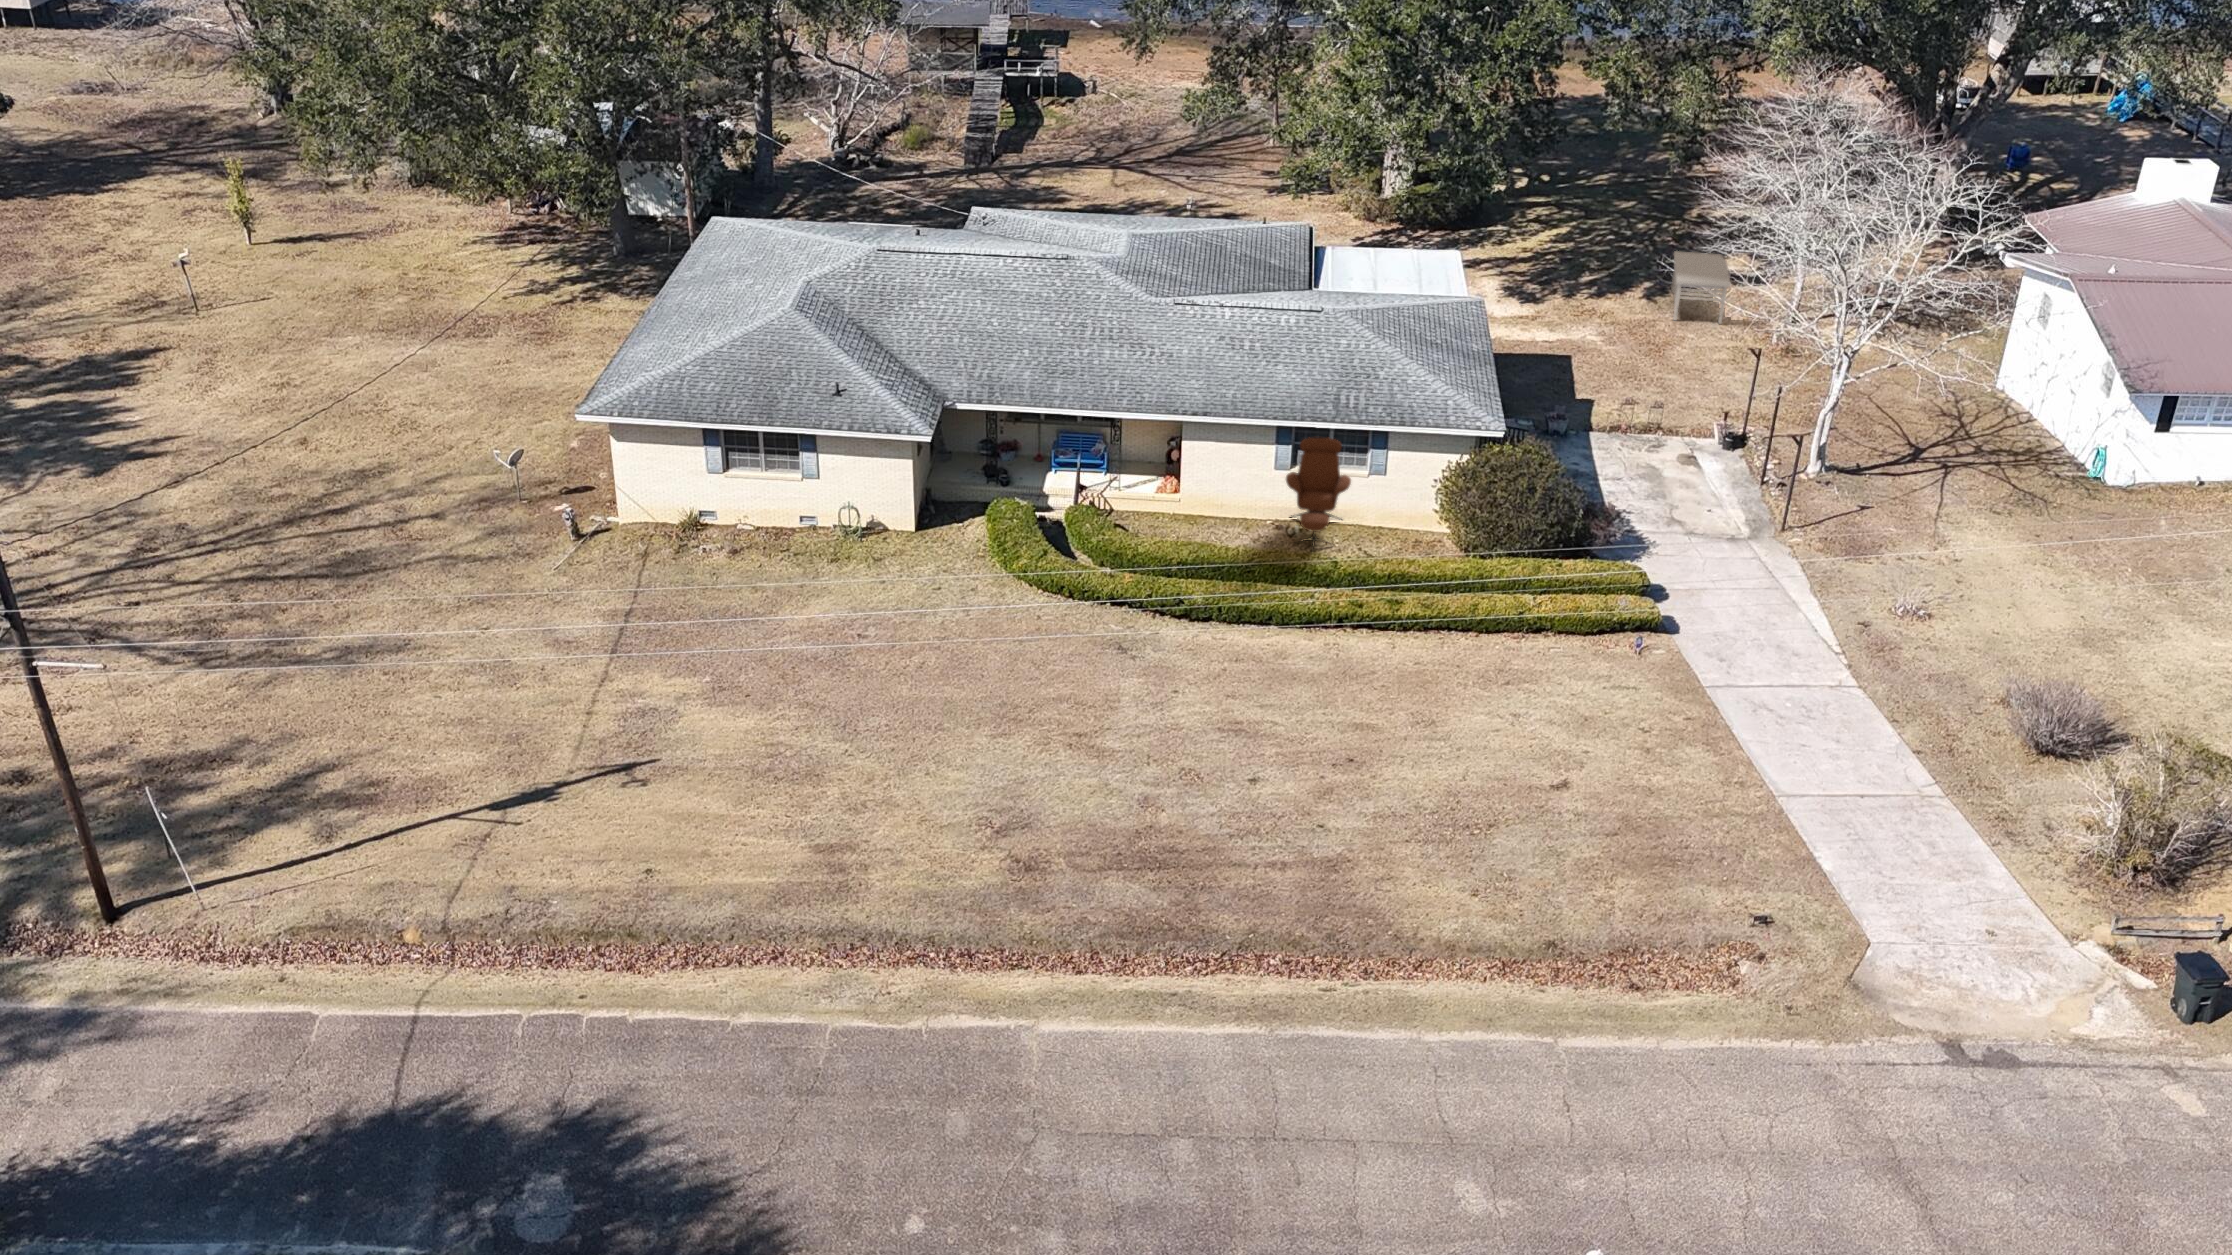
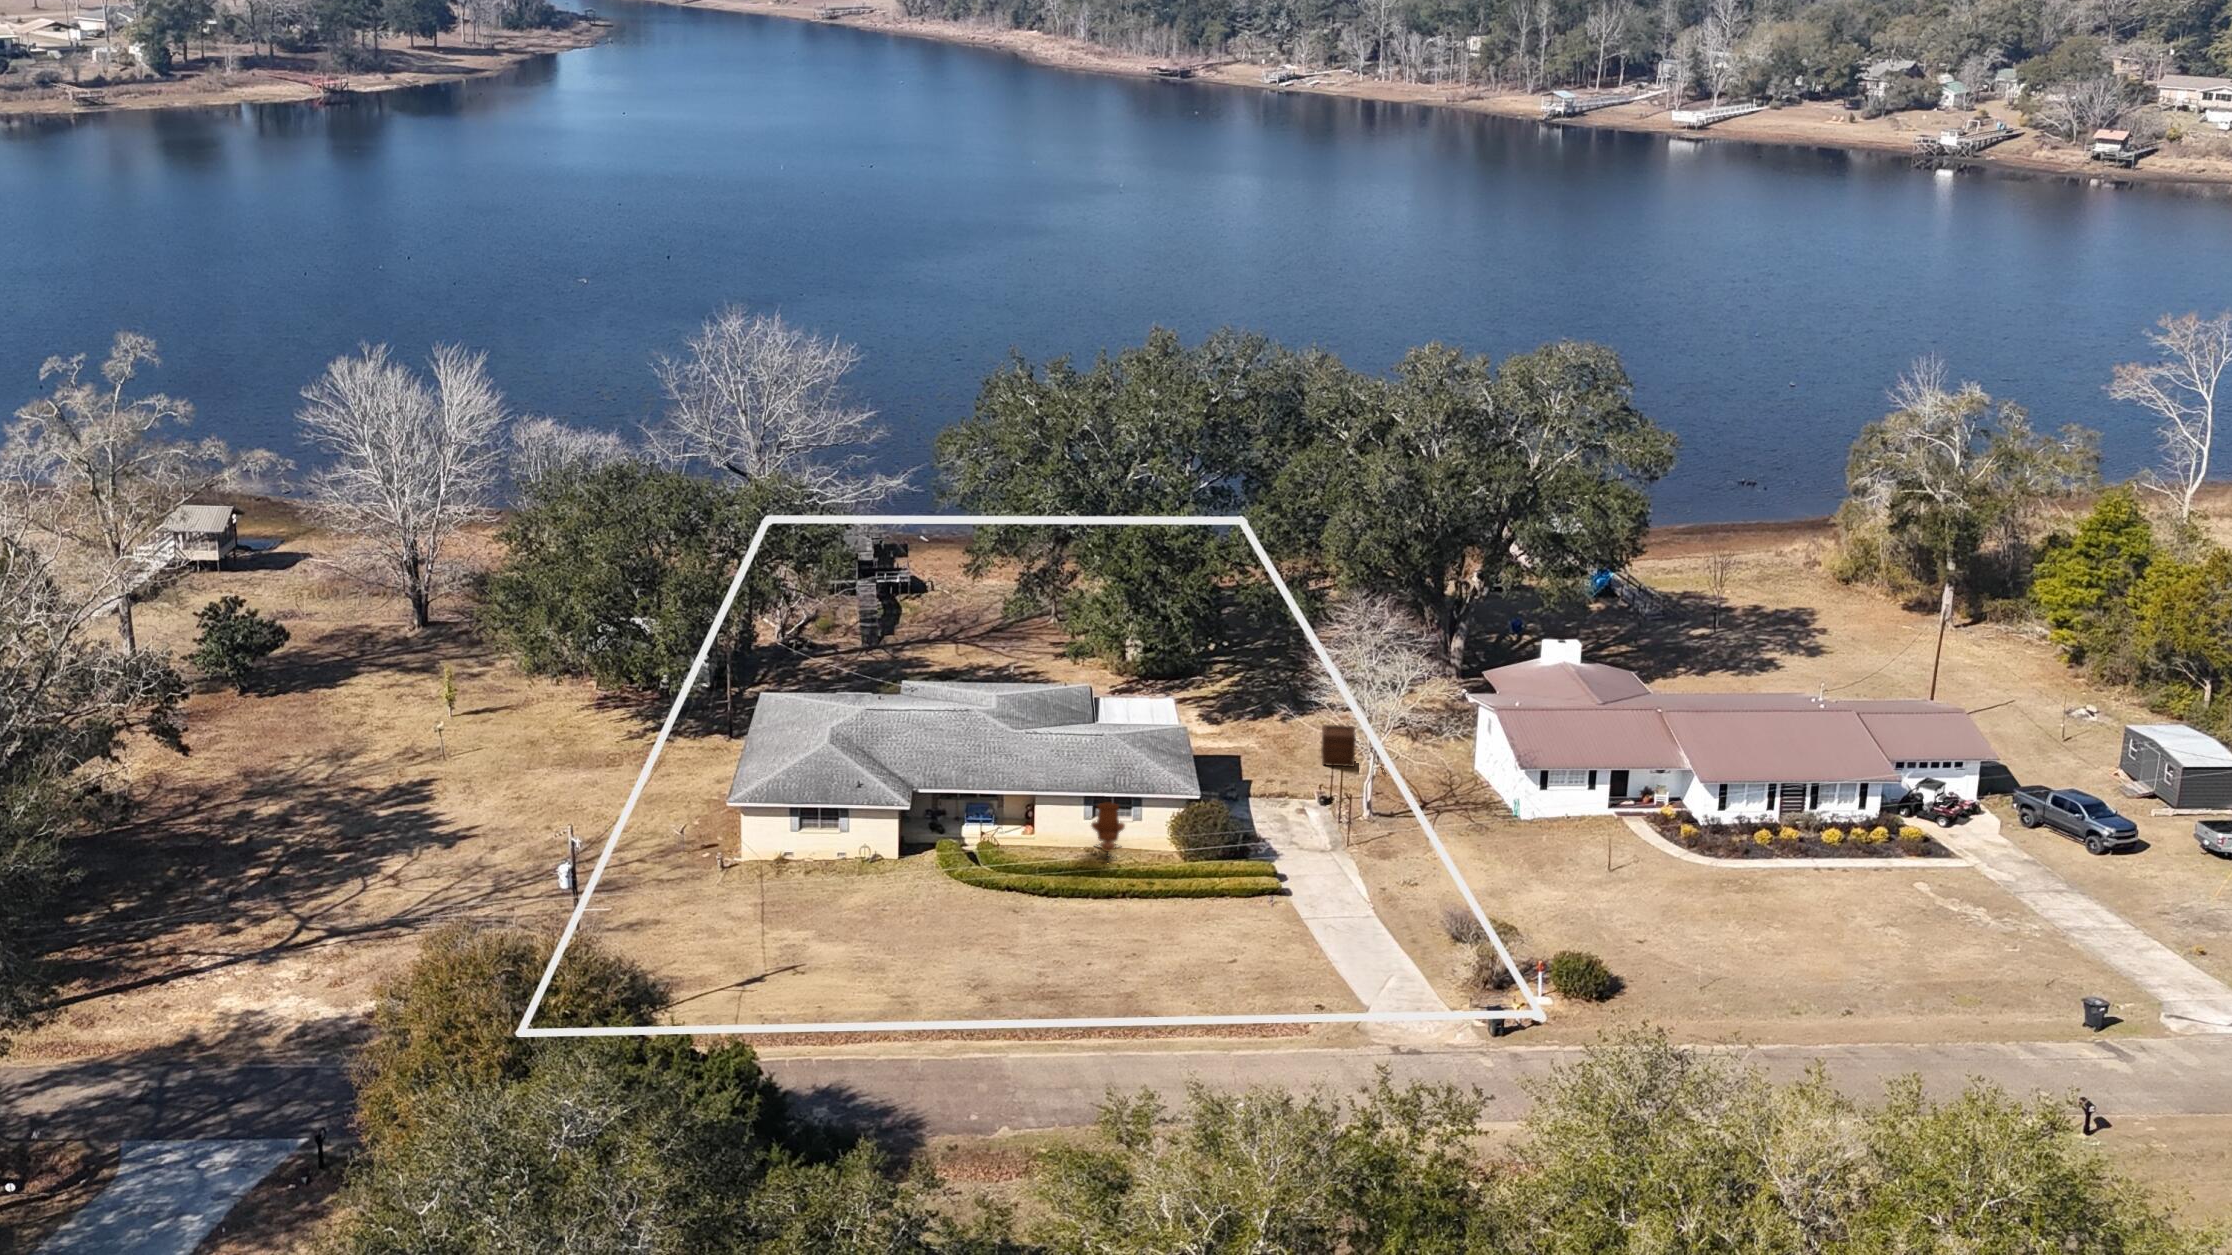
storage bench: present [1671,251,1731,324] -> none [1299,693,1329,736]
wooden crate: none [1715,303,1788,379] -> present [1321,725,1356,767]

